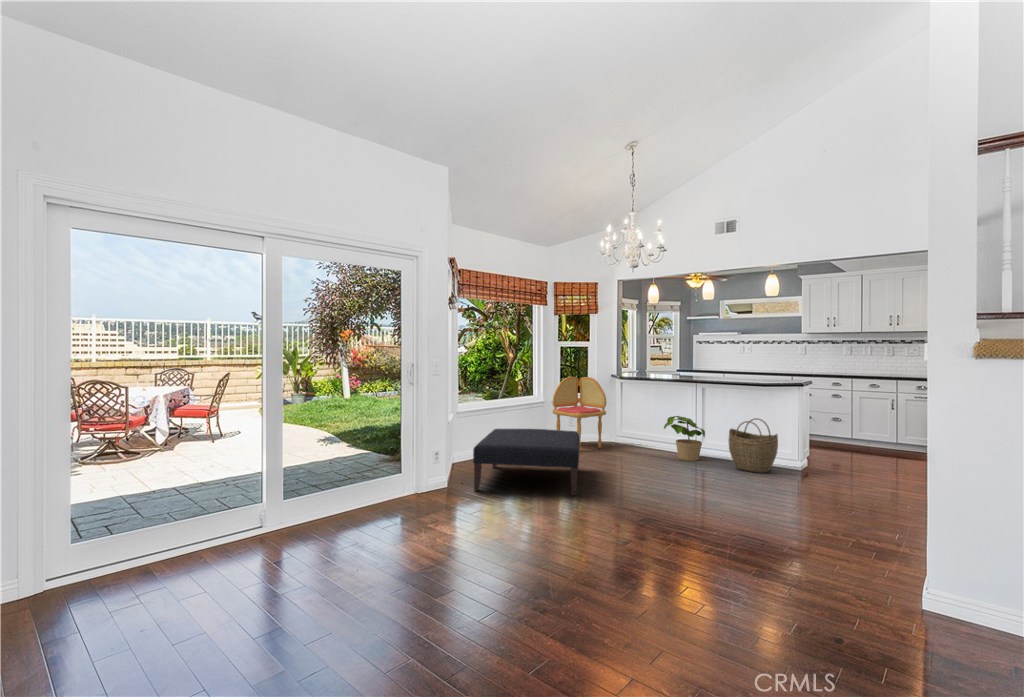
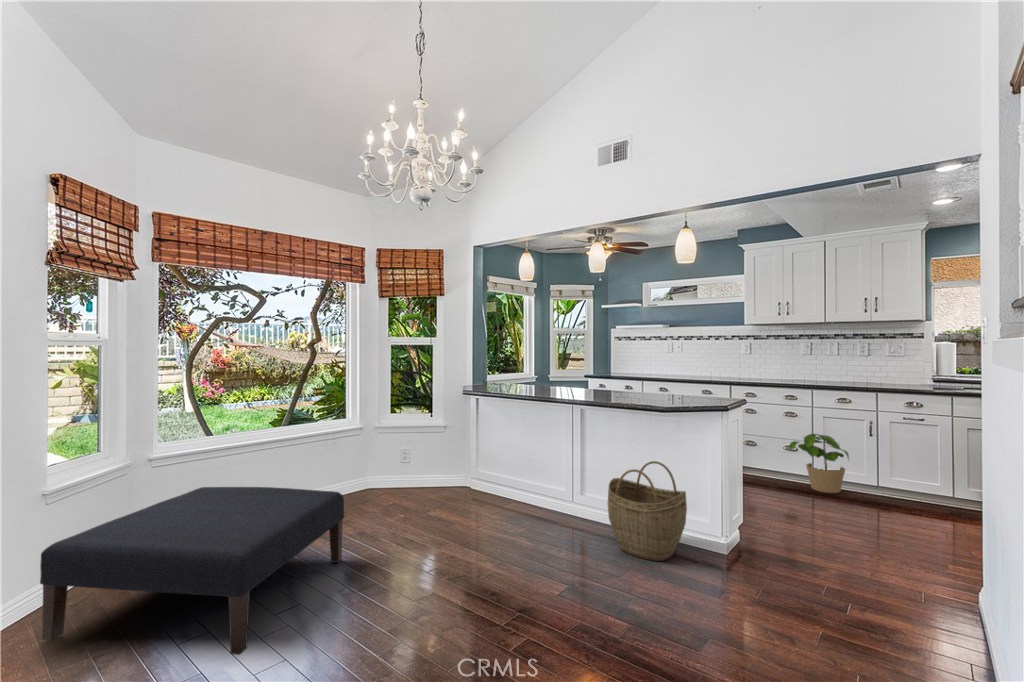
dining chair: present [552,377,606,451] -> none [365,389,446,509]
potted plant: present [664,416,705,461] -> present [789,434,849,493]

